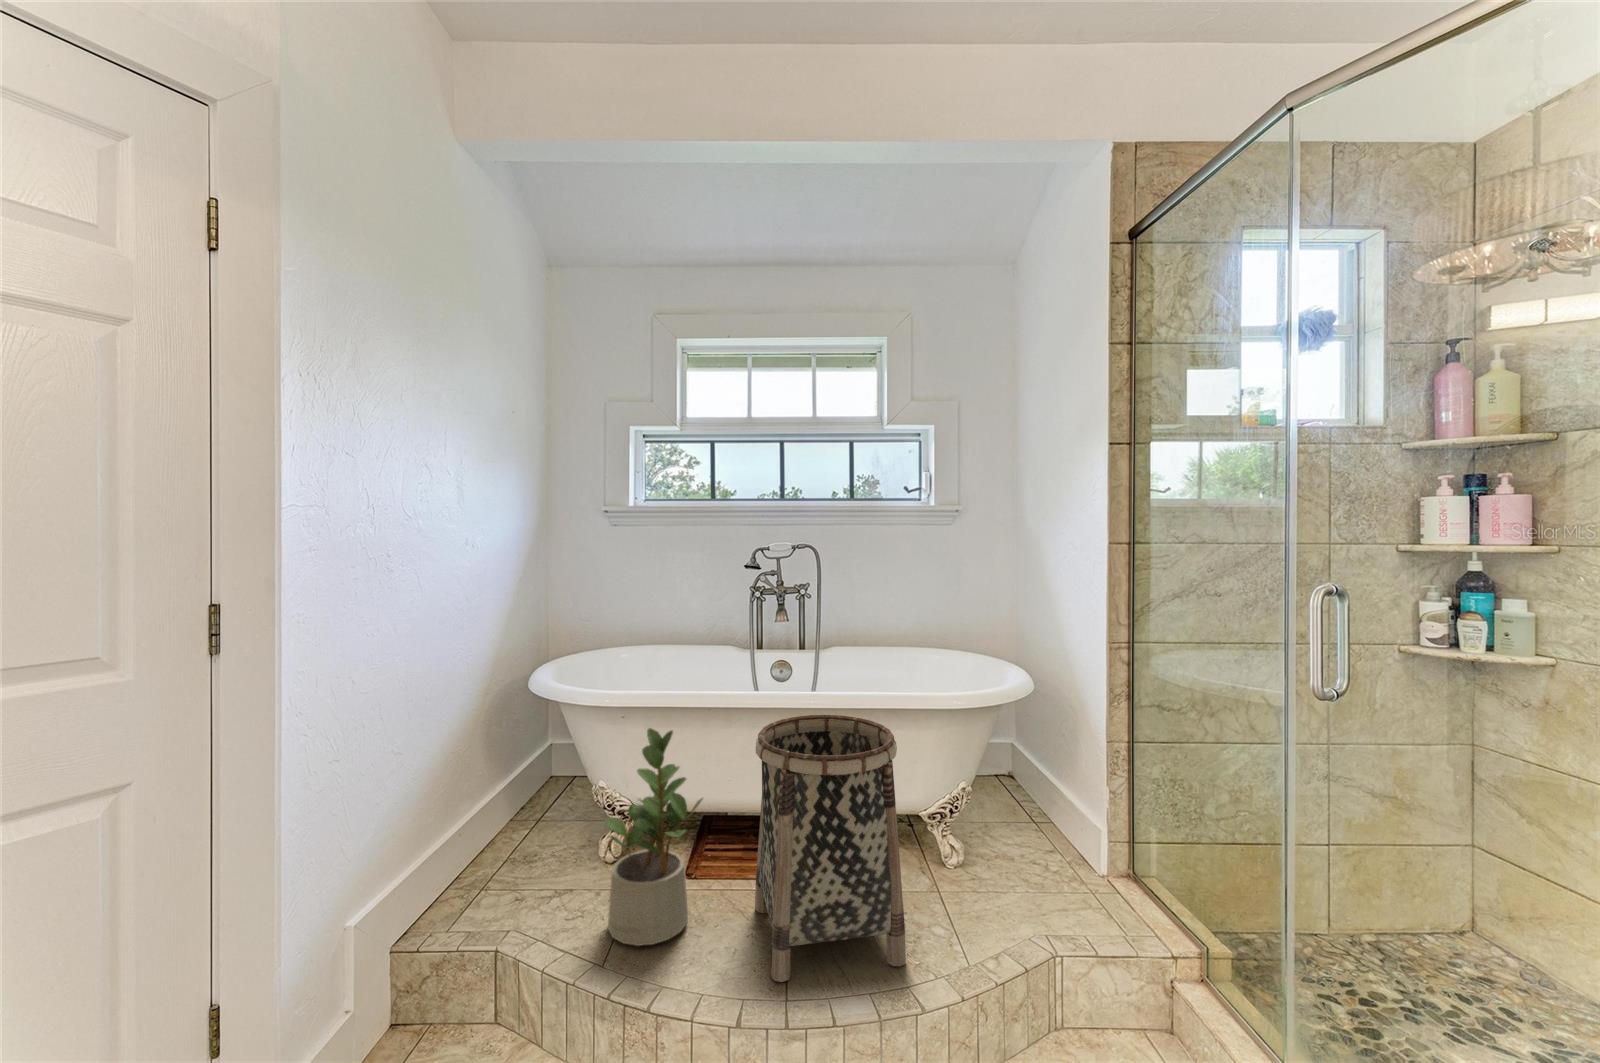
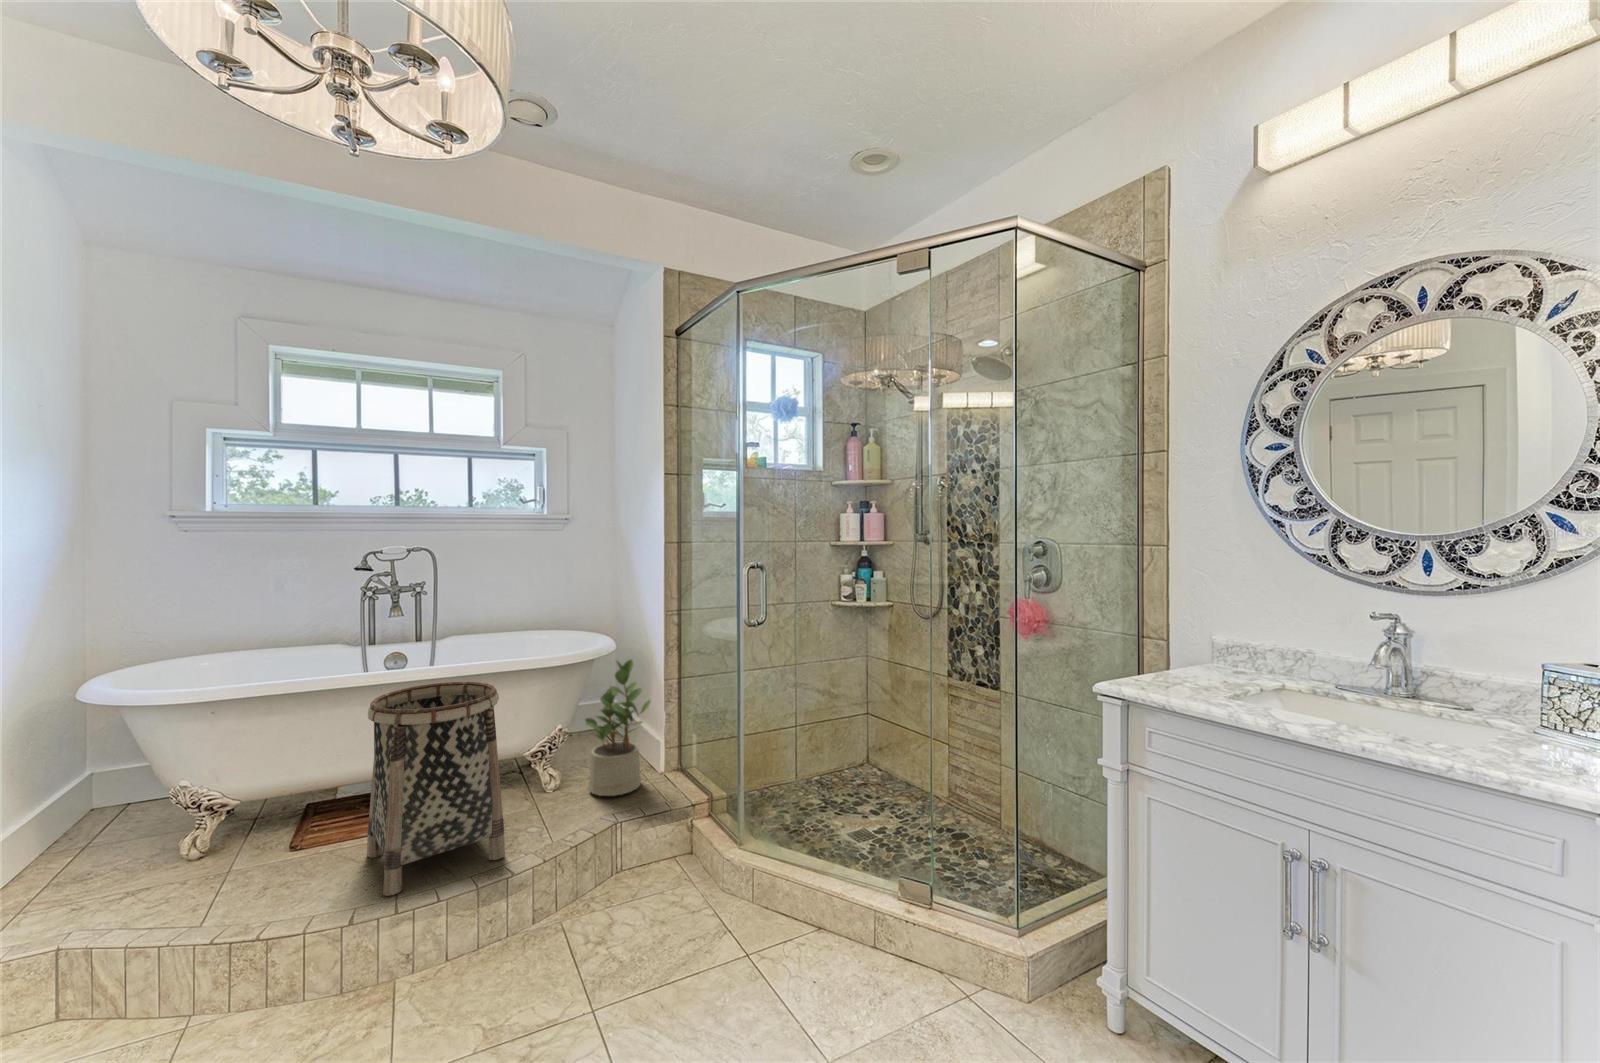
potted plant: present [605,728,703,946] -> present [586,660,651,796]

